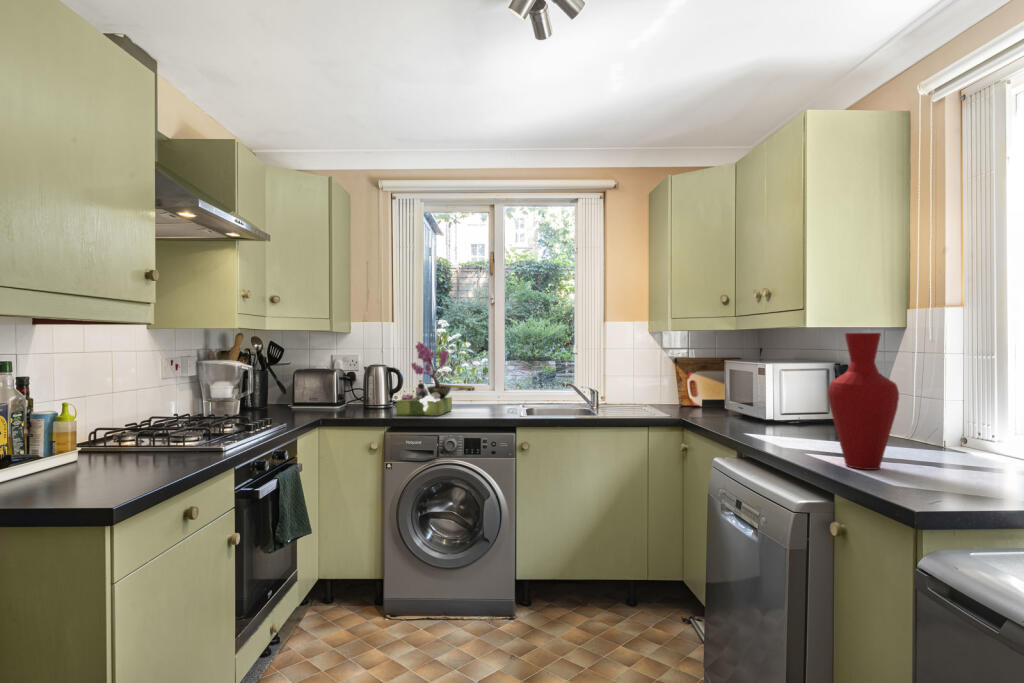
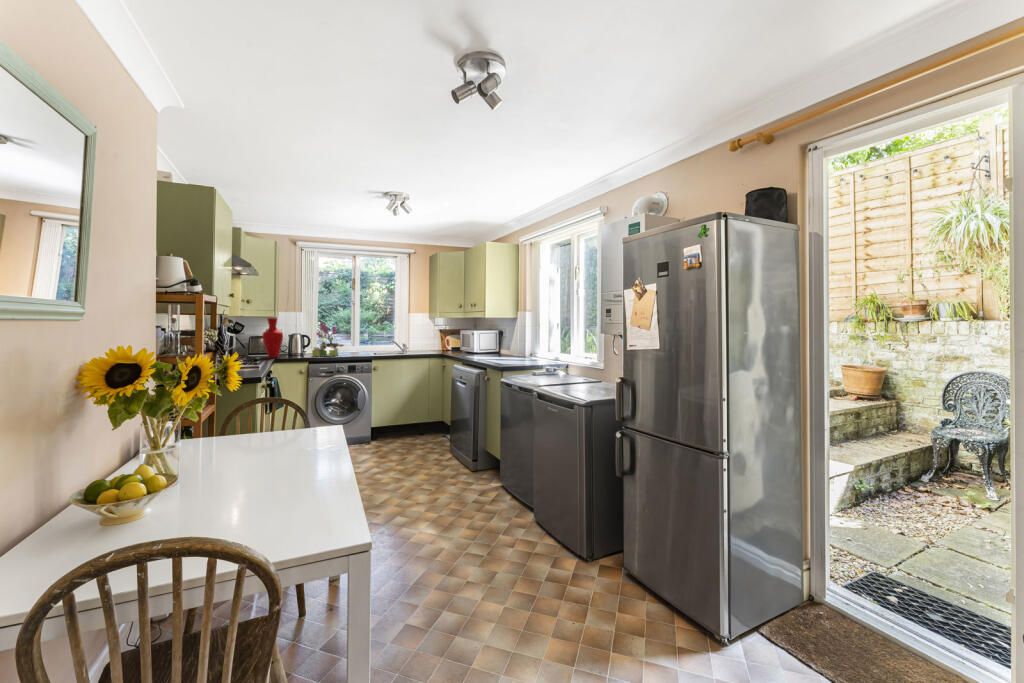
vase: present [828,333,899,470] -> present [262,318,283,358]

